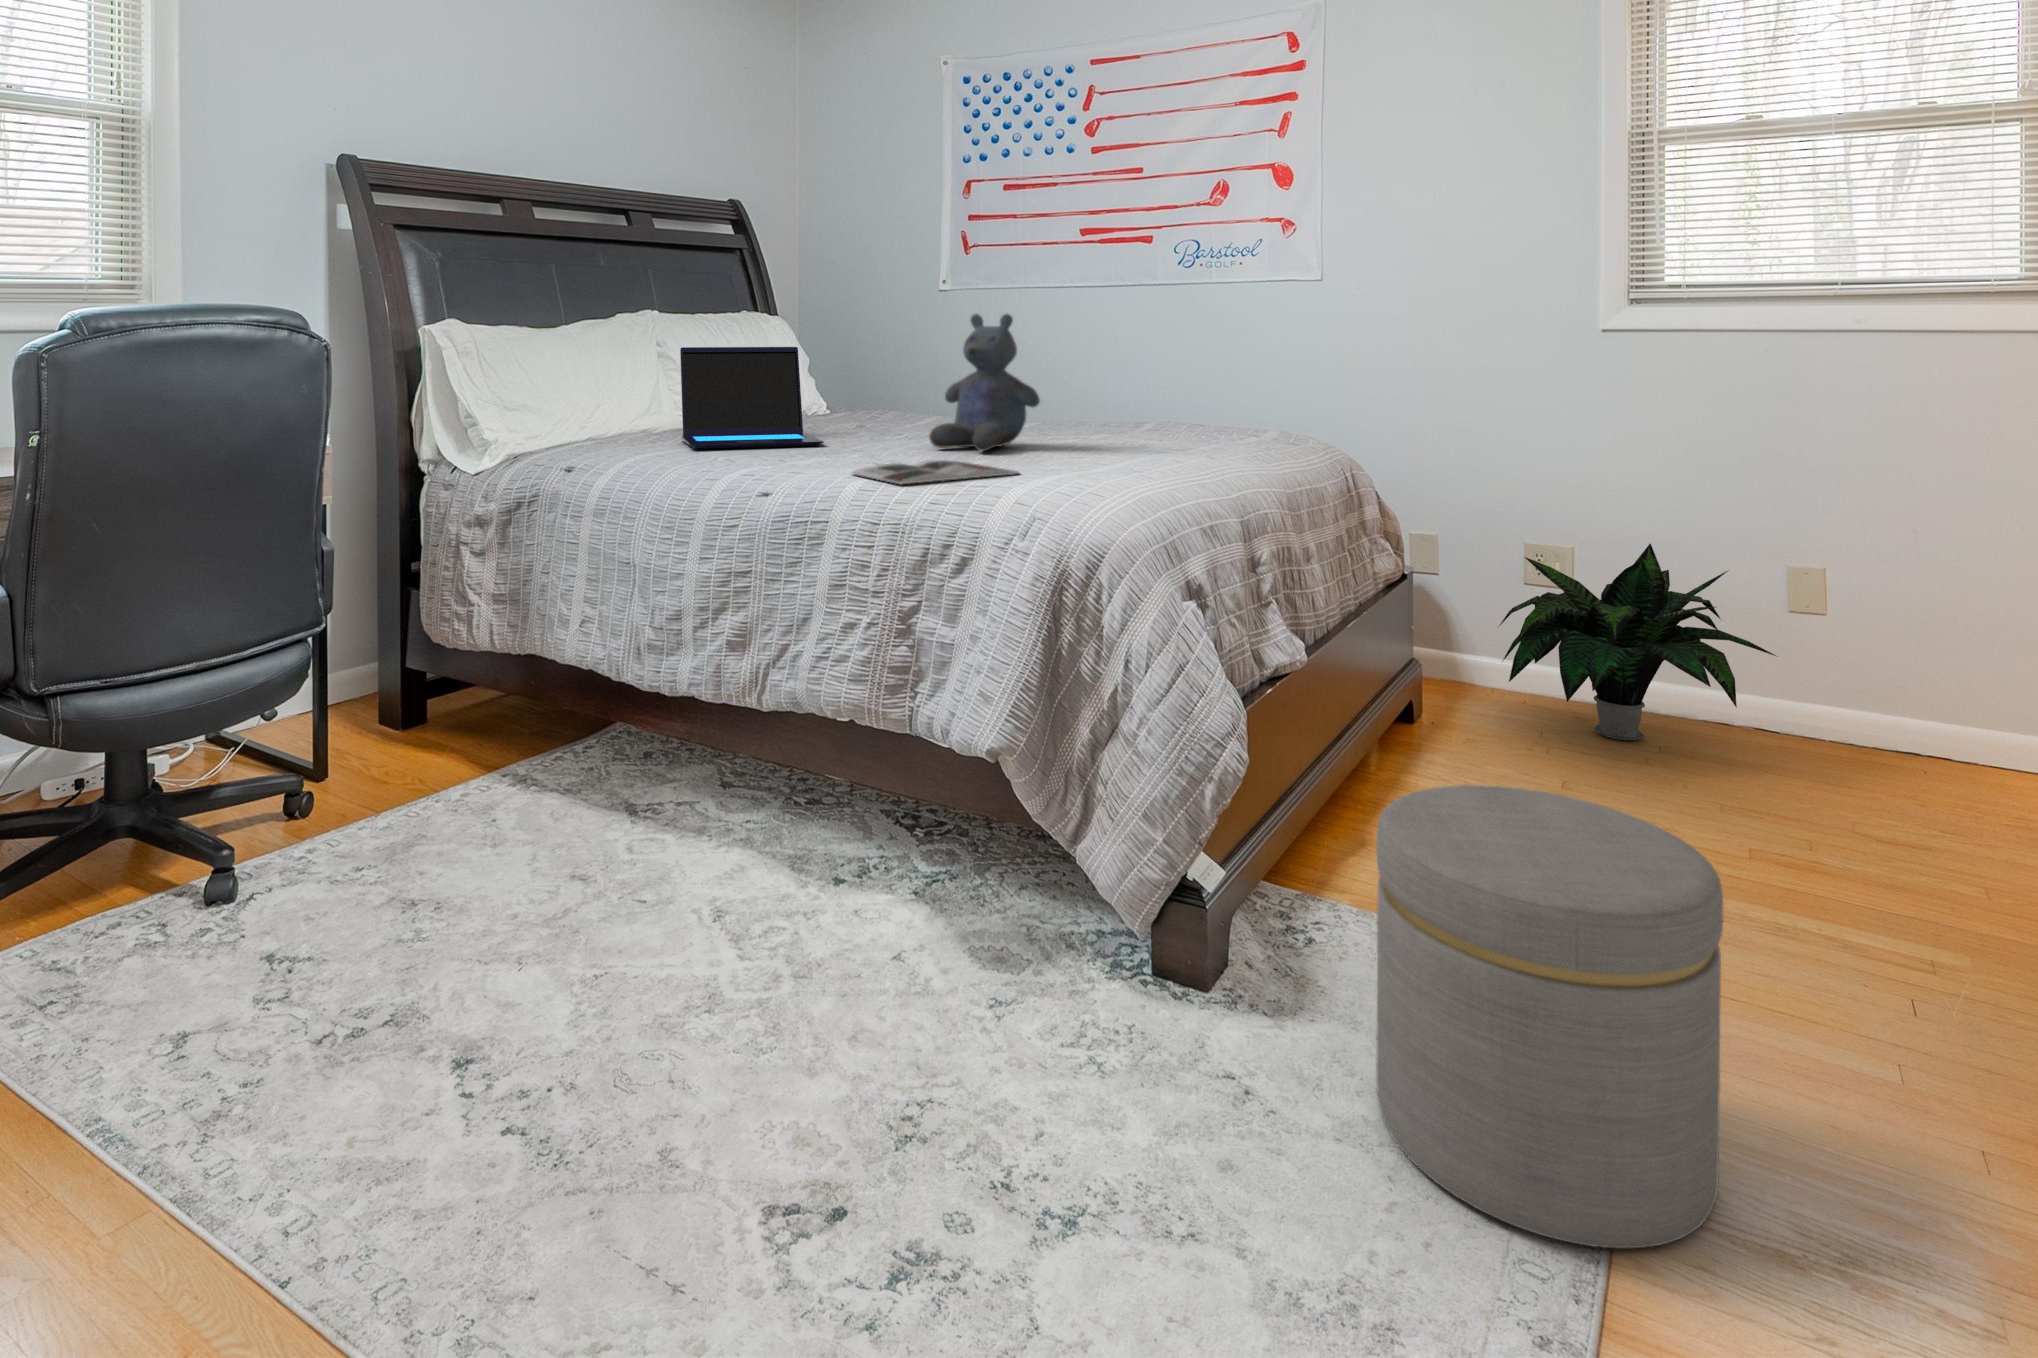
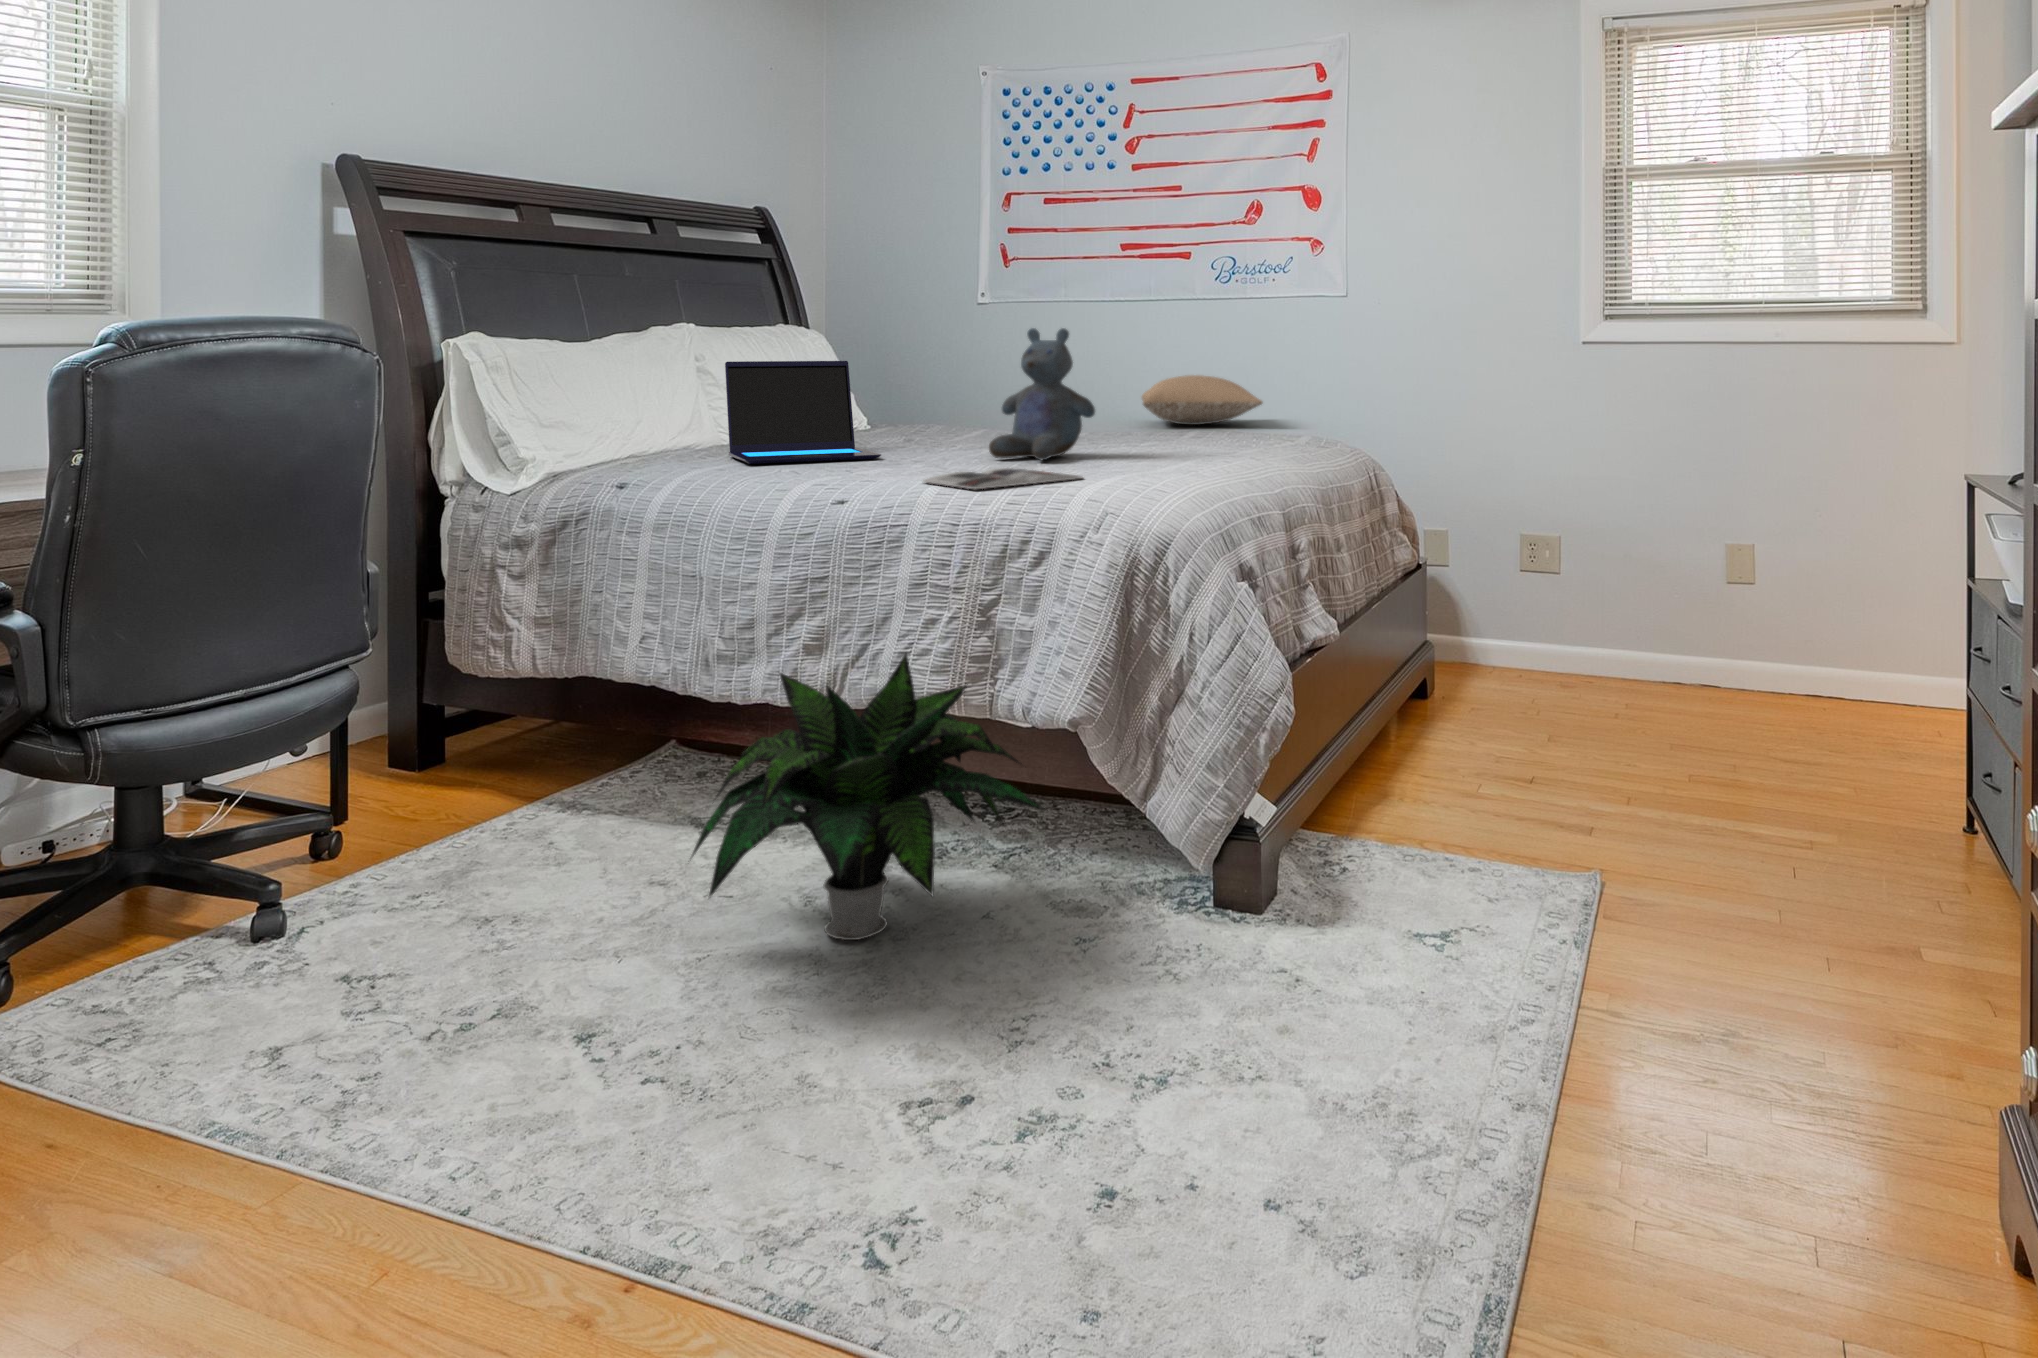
pillow: none [1098,362,1226,412] -> present [1141,375,1263,425]
potted plant: present [1499,544,1776,740] -> present [691,654,1044,940]
ottoman: present [1376,785,1723,1248] -> none [1398,714,1644,1043]

